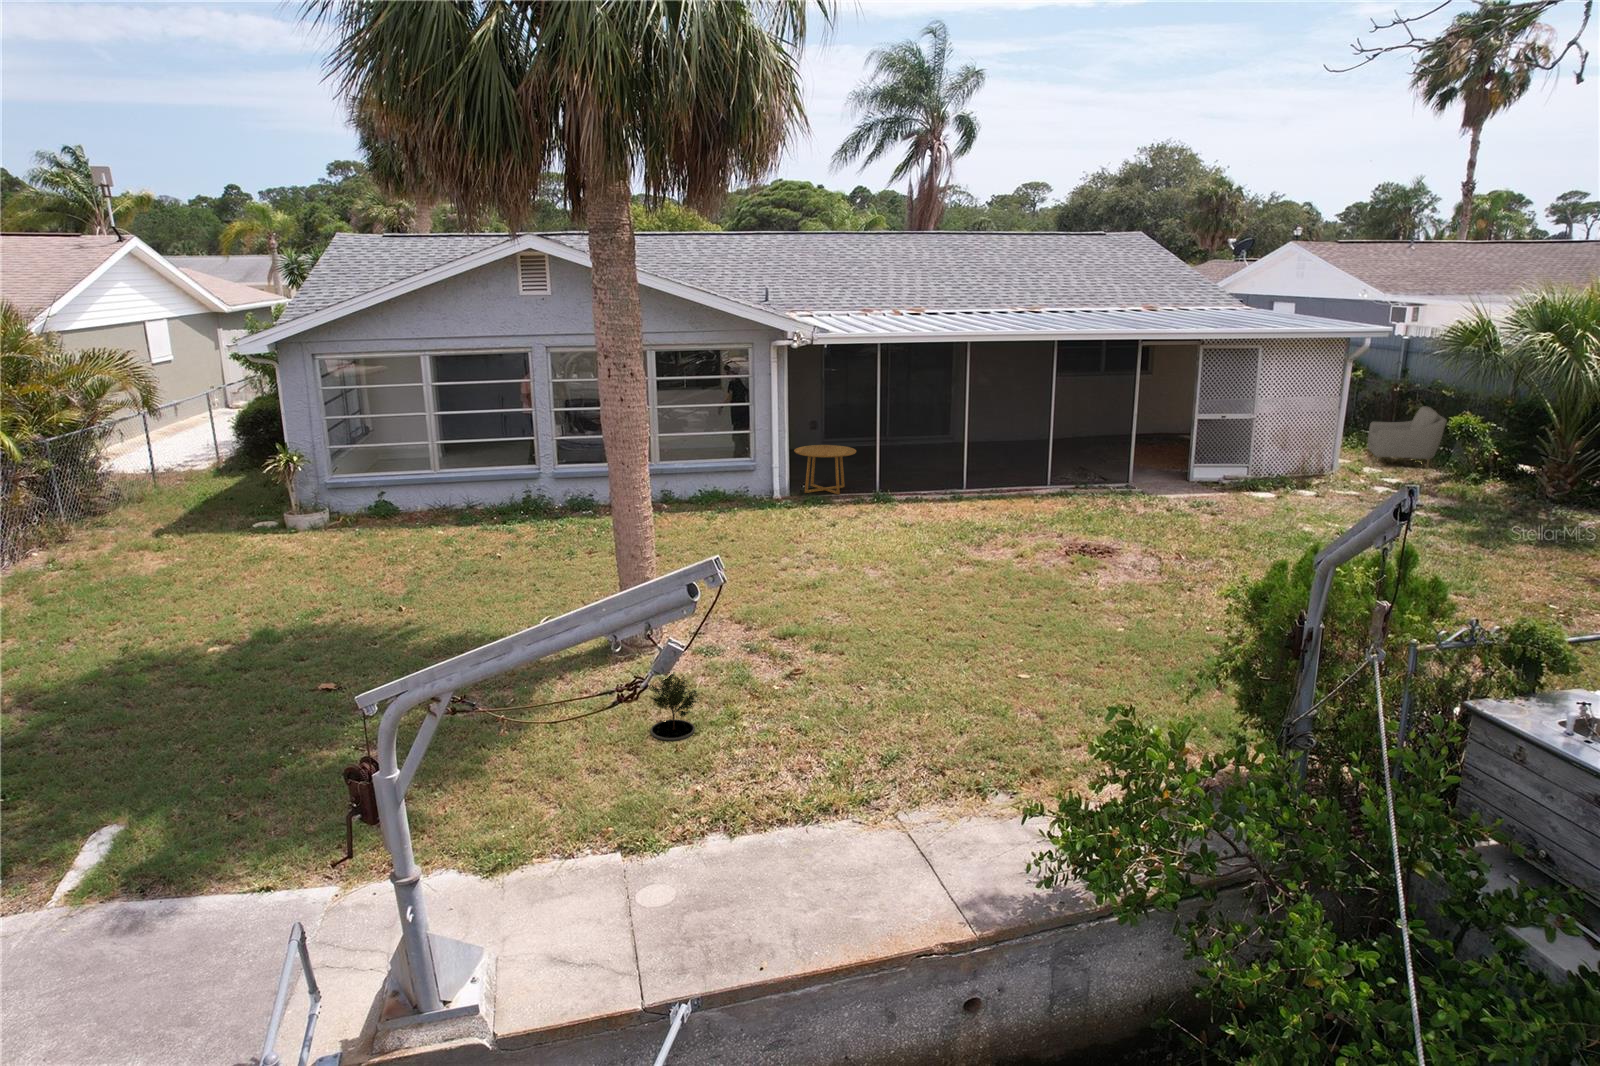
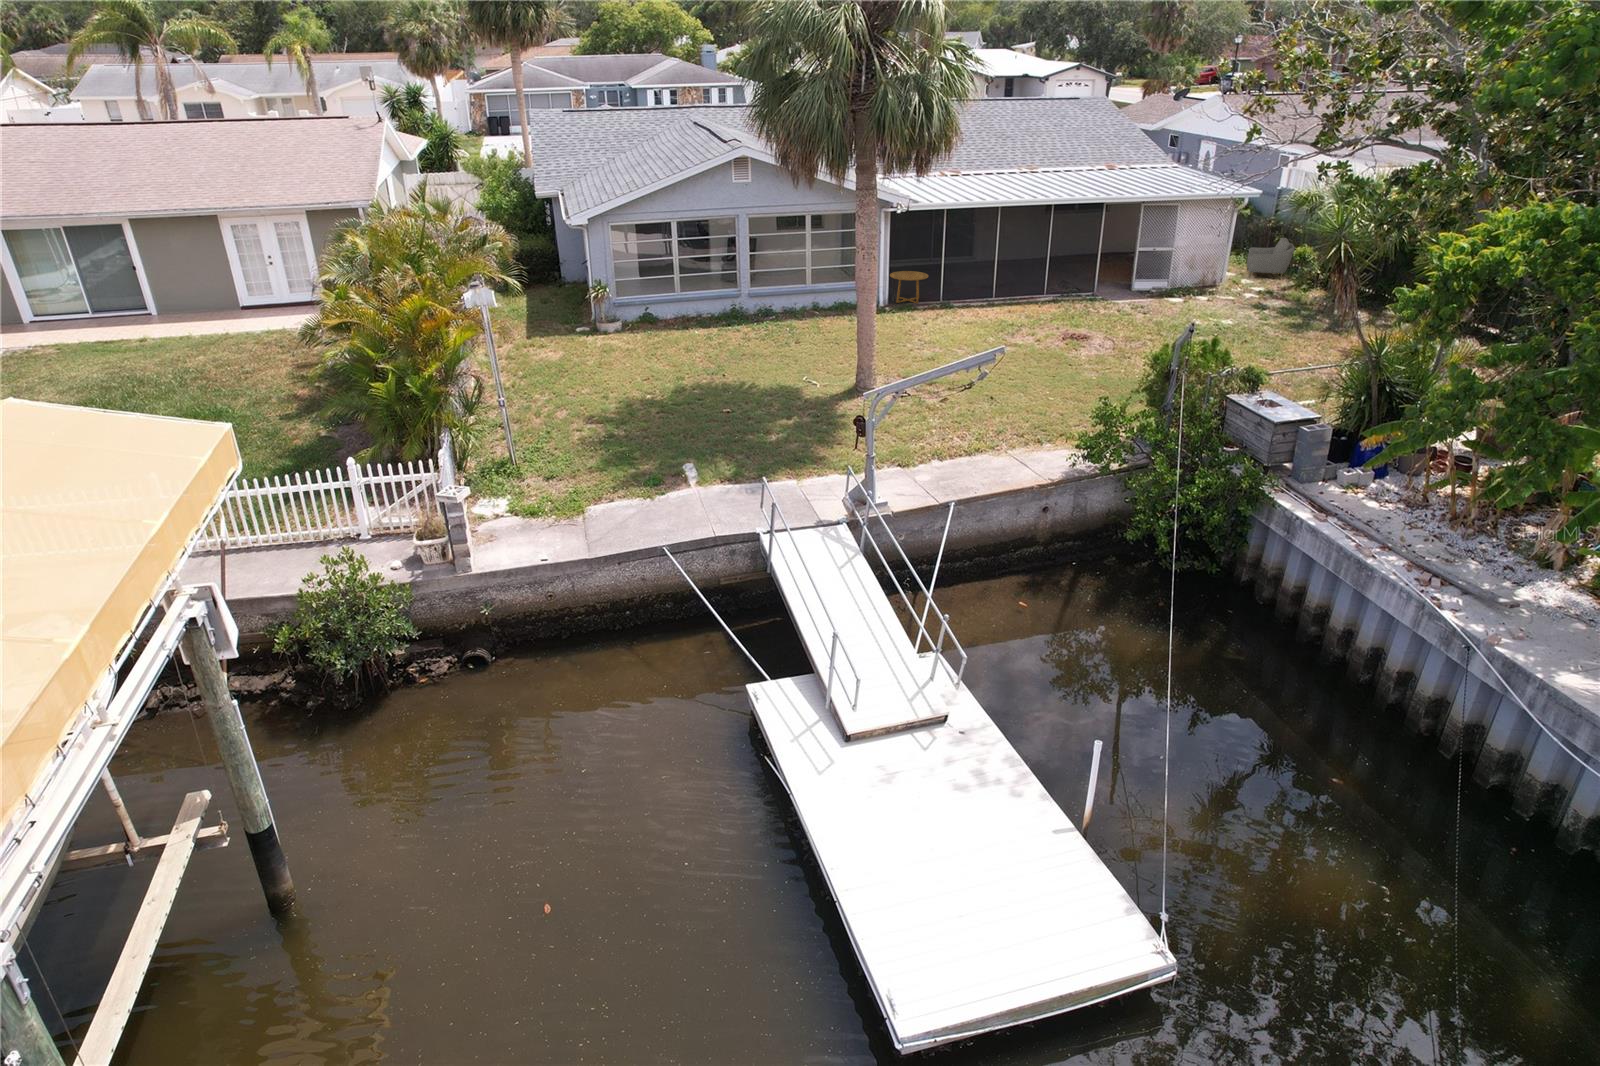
potted tree: present [649,672,700,741] -> none [885,392,910,430]

